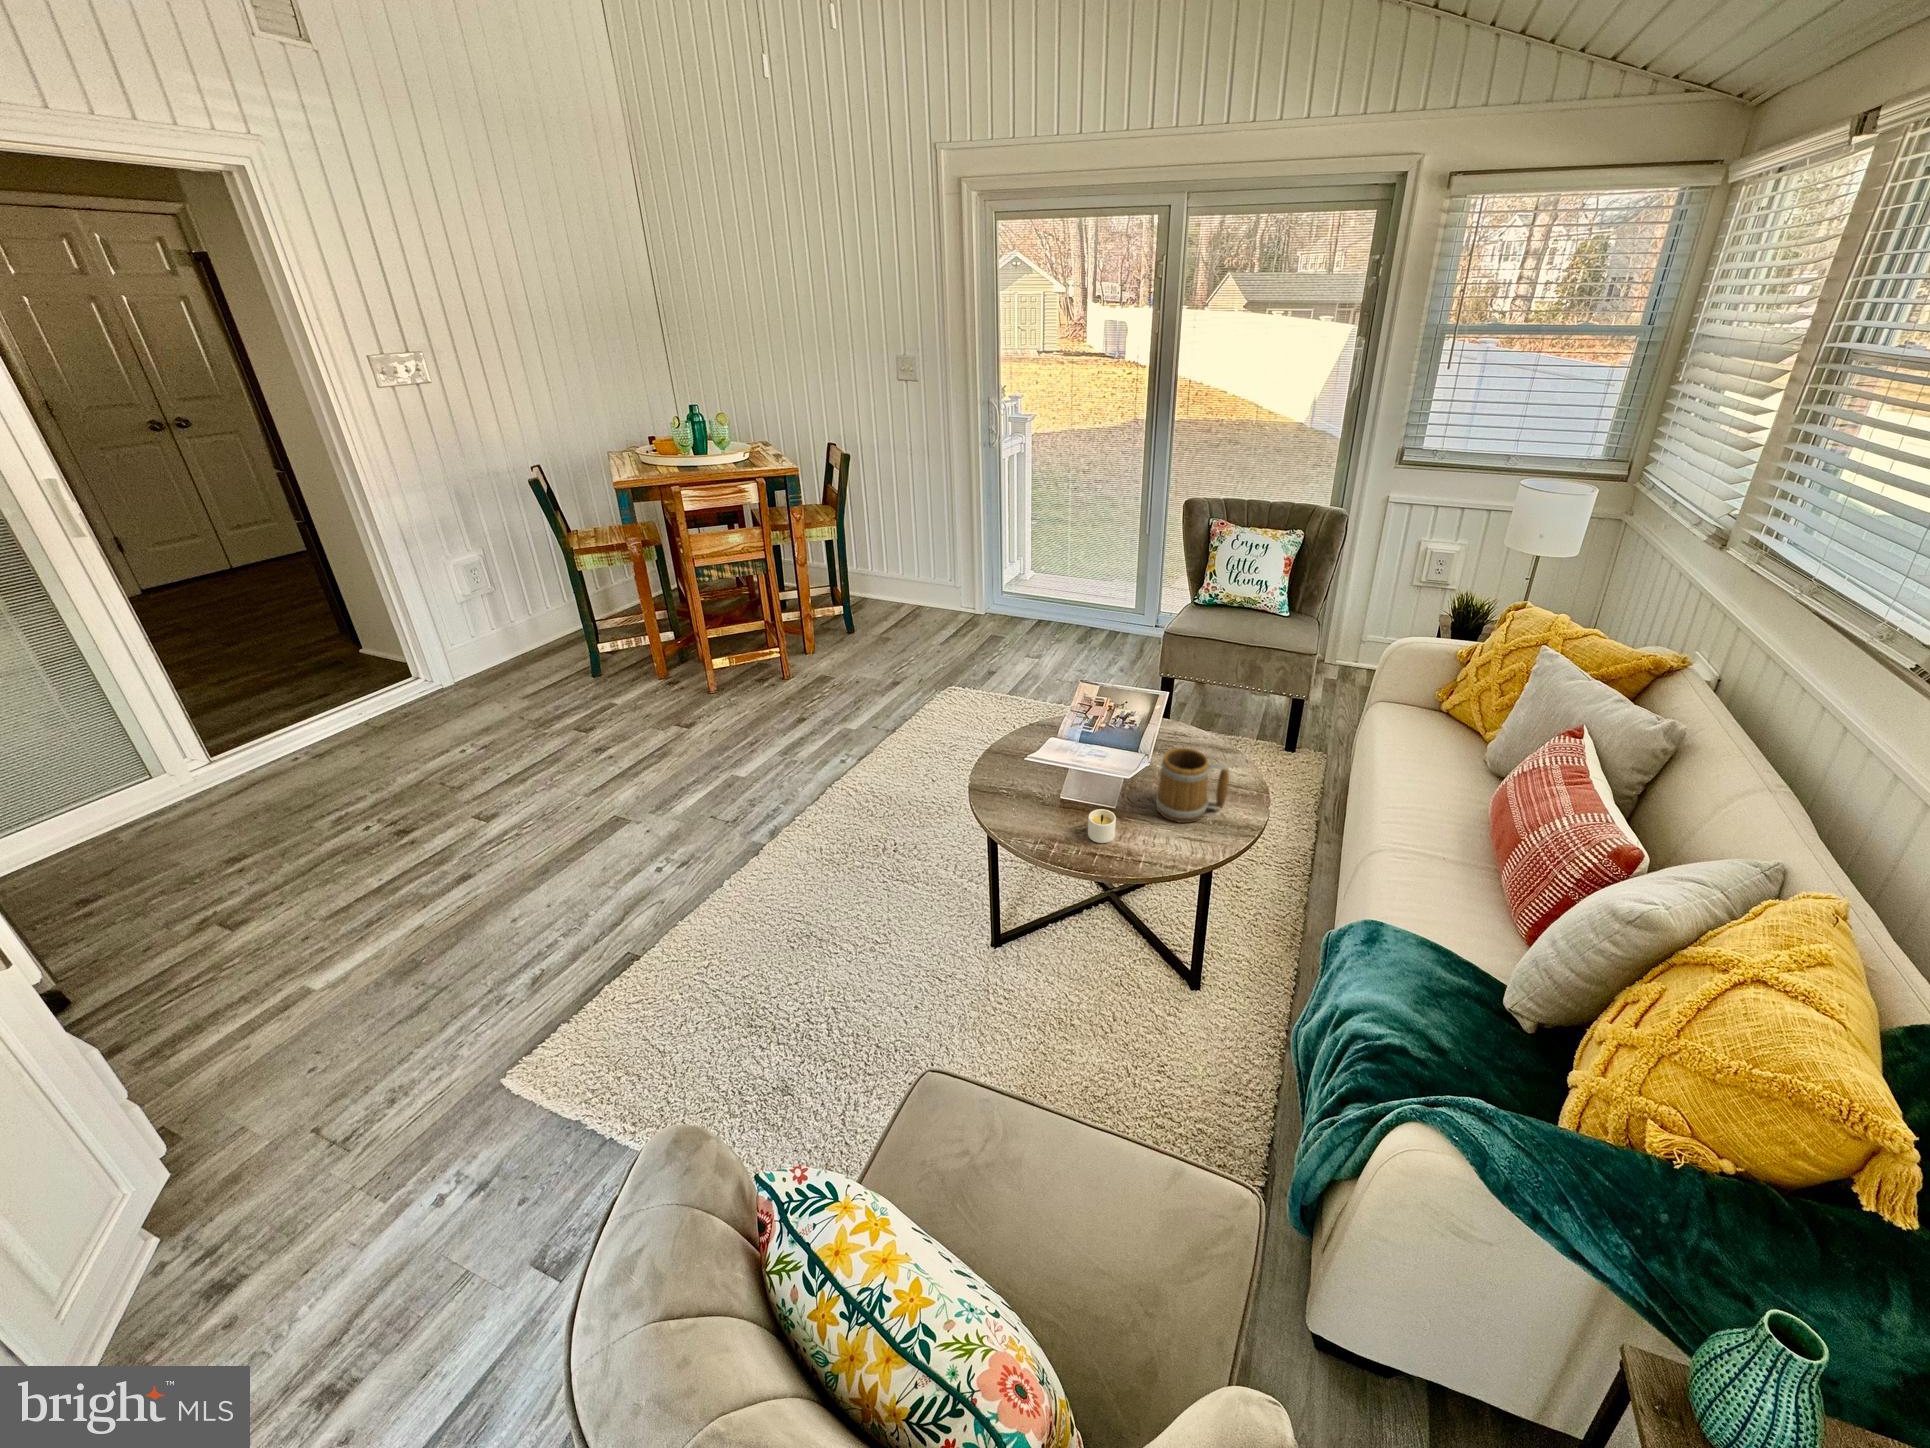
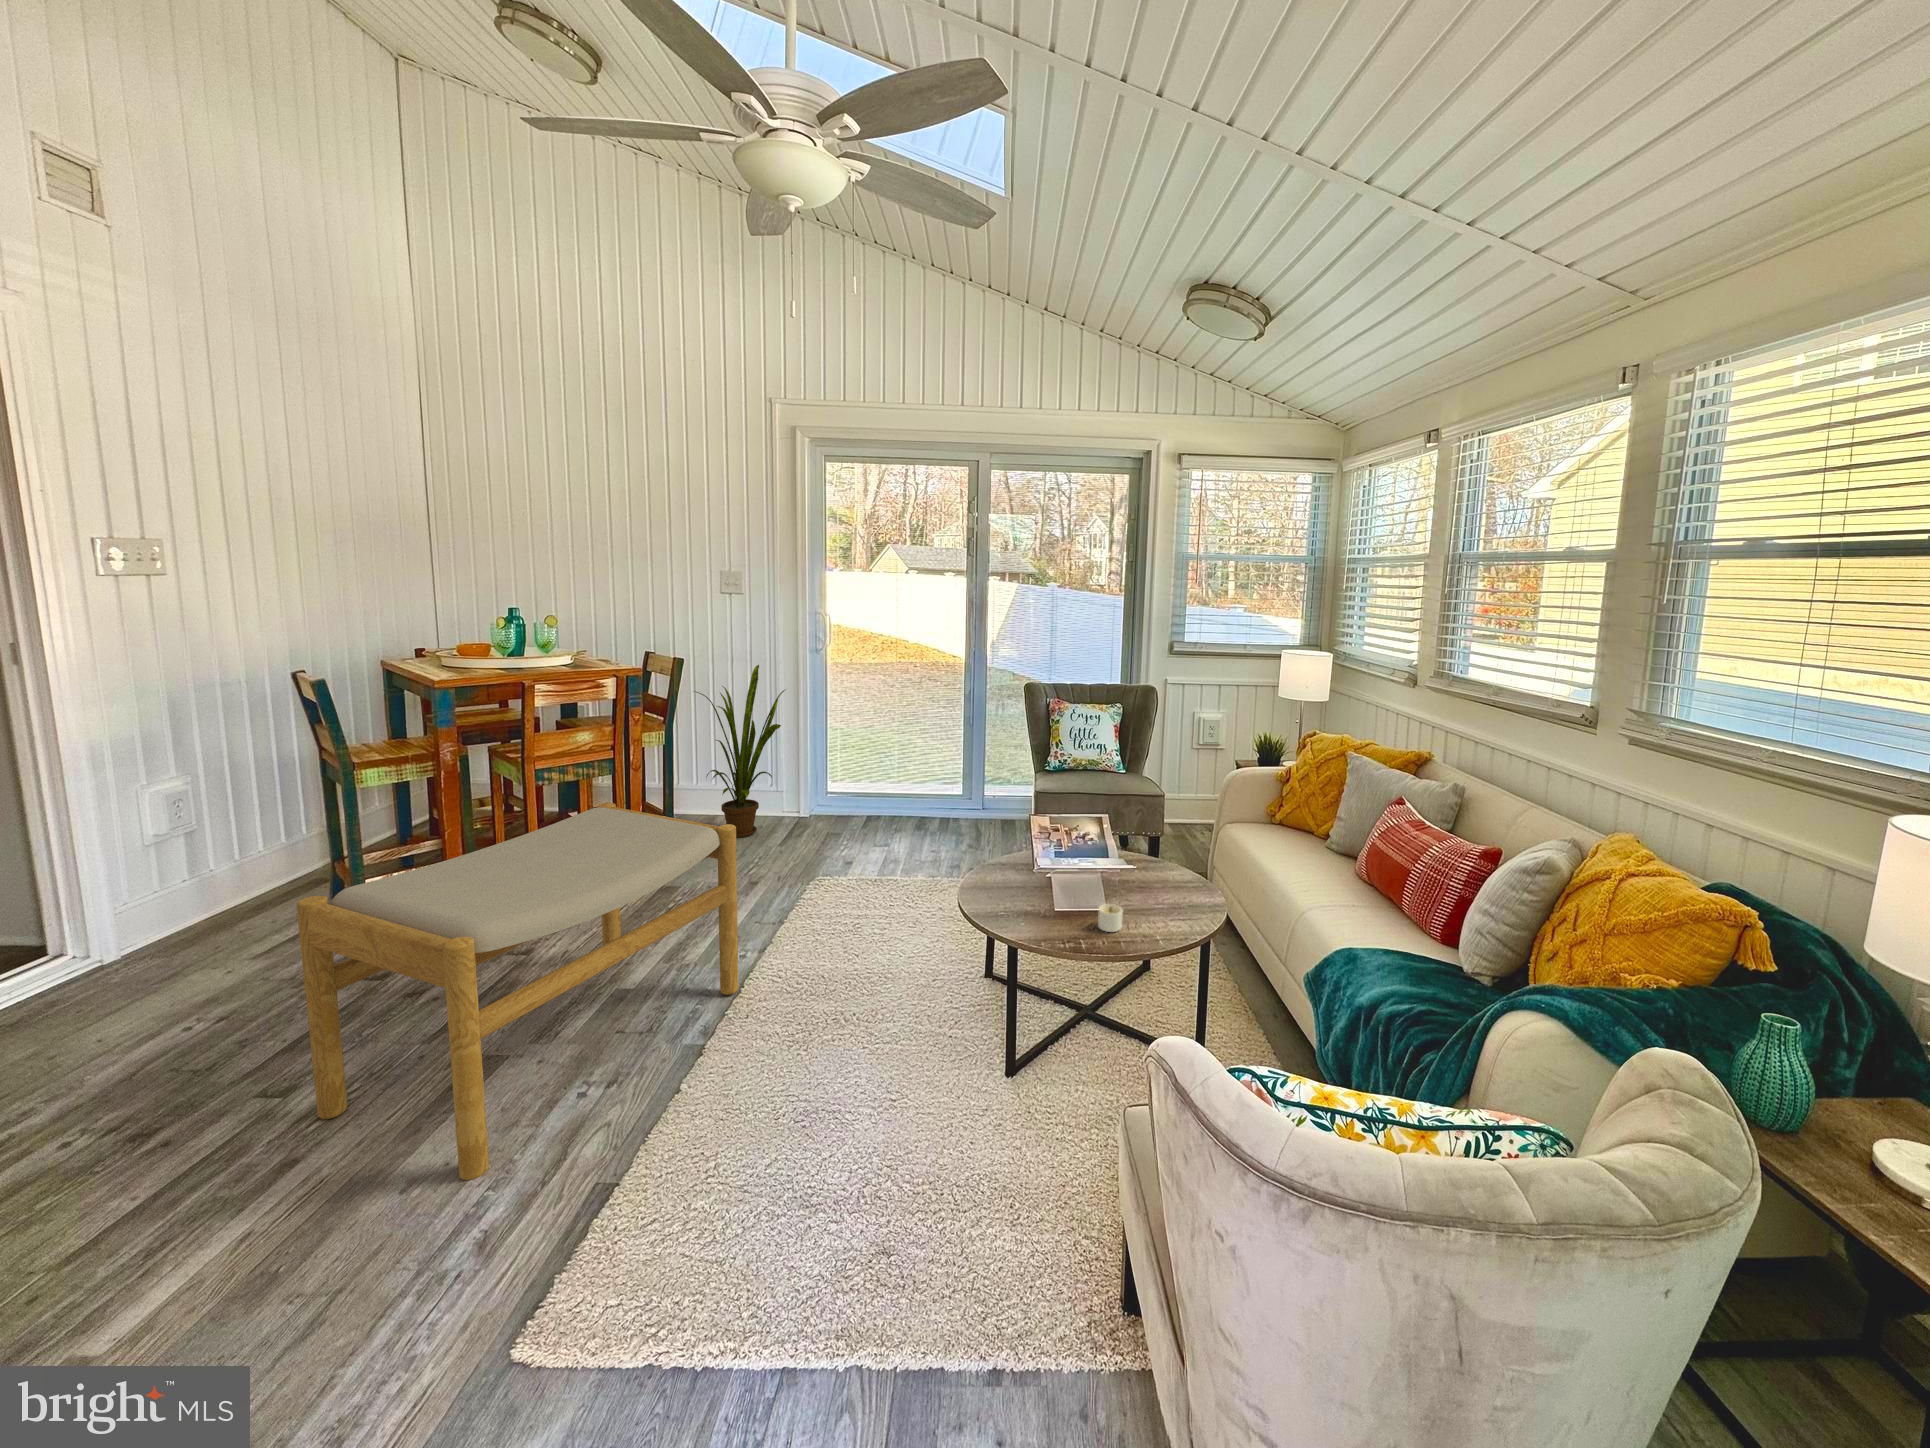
house plant: none [861,461,951,633] -> present [696,665,785,838]
footstool: none [438,612,818,923] -> present [296,802,738,1180]
mug: present [1156,748,1229,823] -> none [1134,846,1191,909]

